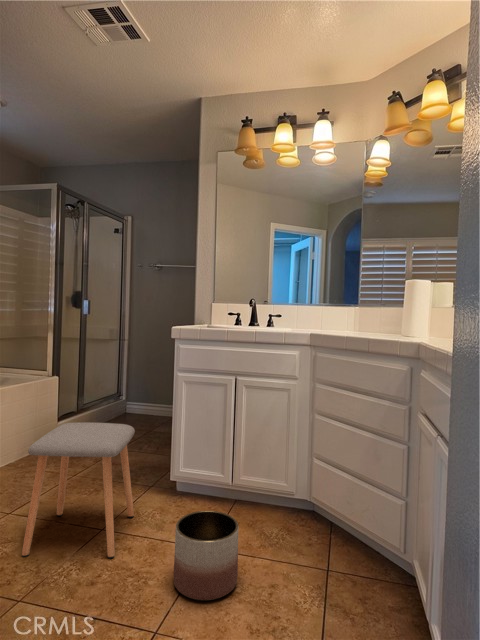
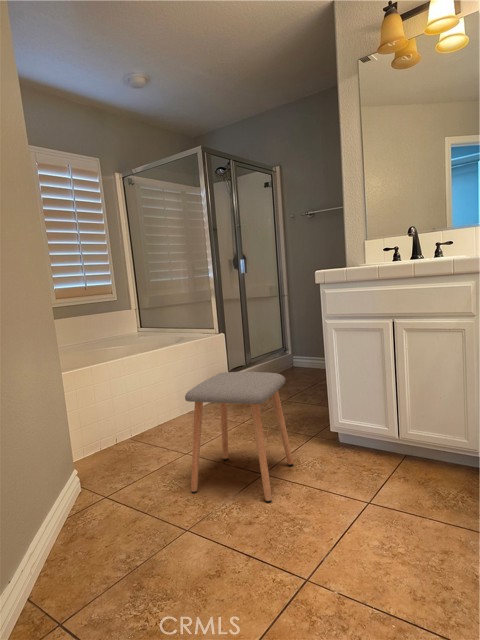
planter: present [174,511,239,600] -> none [325,462,400,556]

